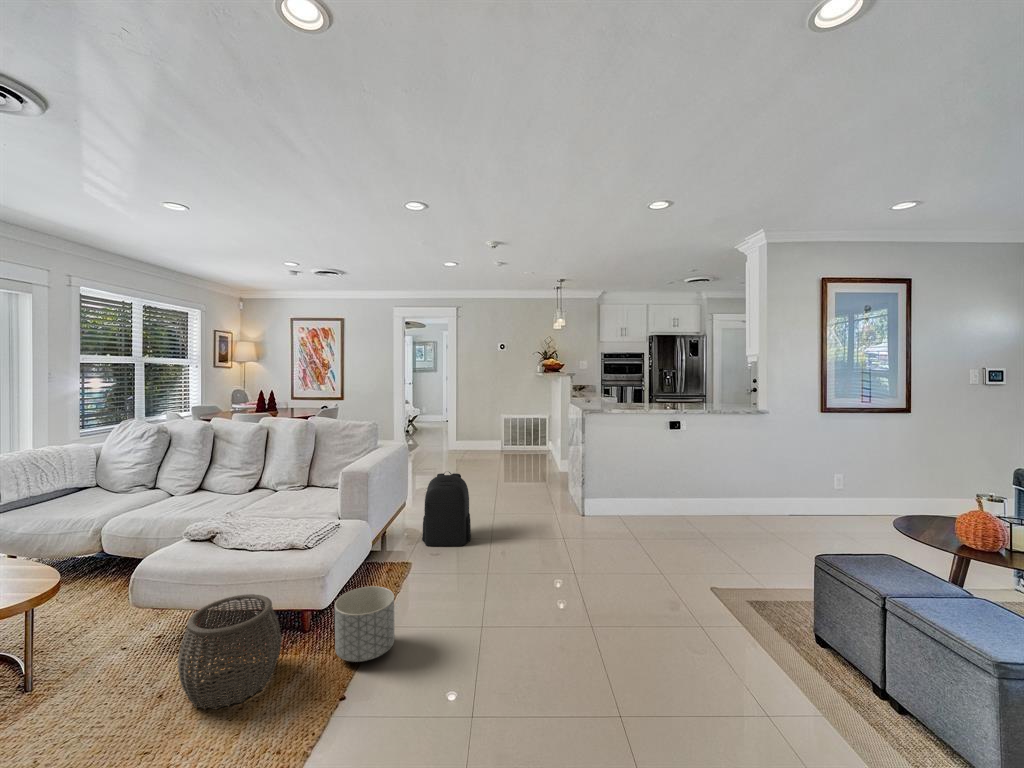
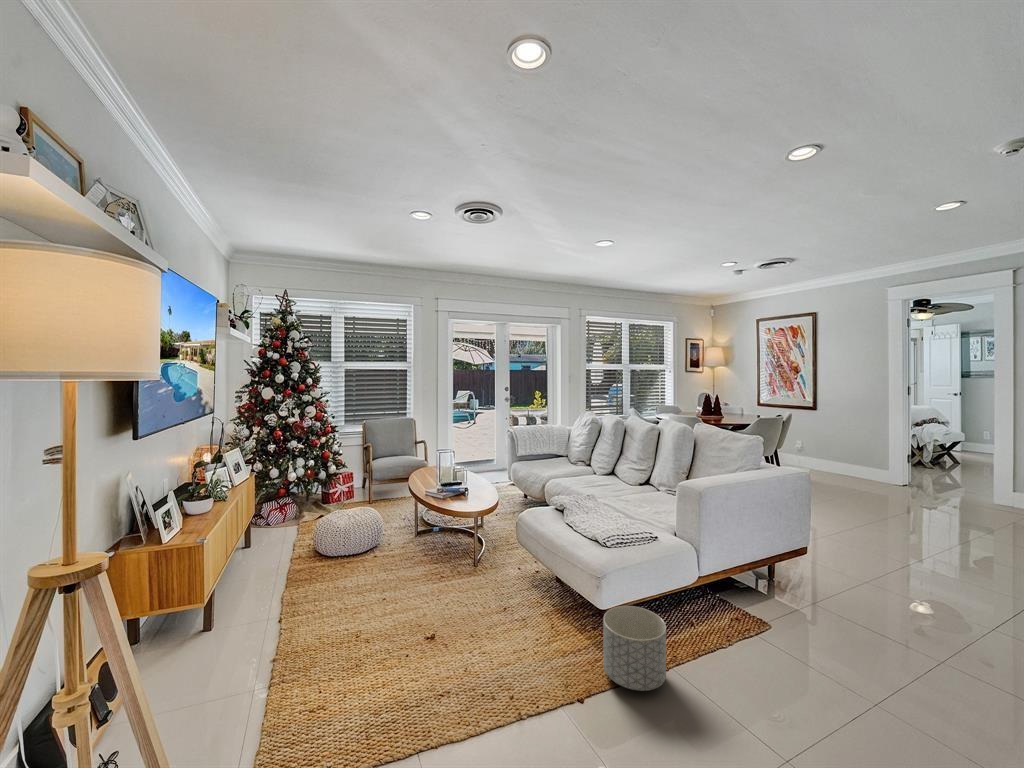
backpack: present [422,472,471,546] -> none [811,518,898,634]
woven basket: present [177,594,282,709] -> none [498,561,570,651]

